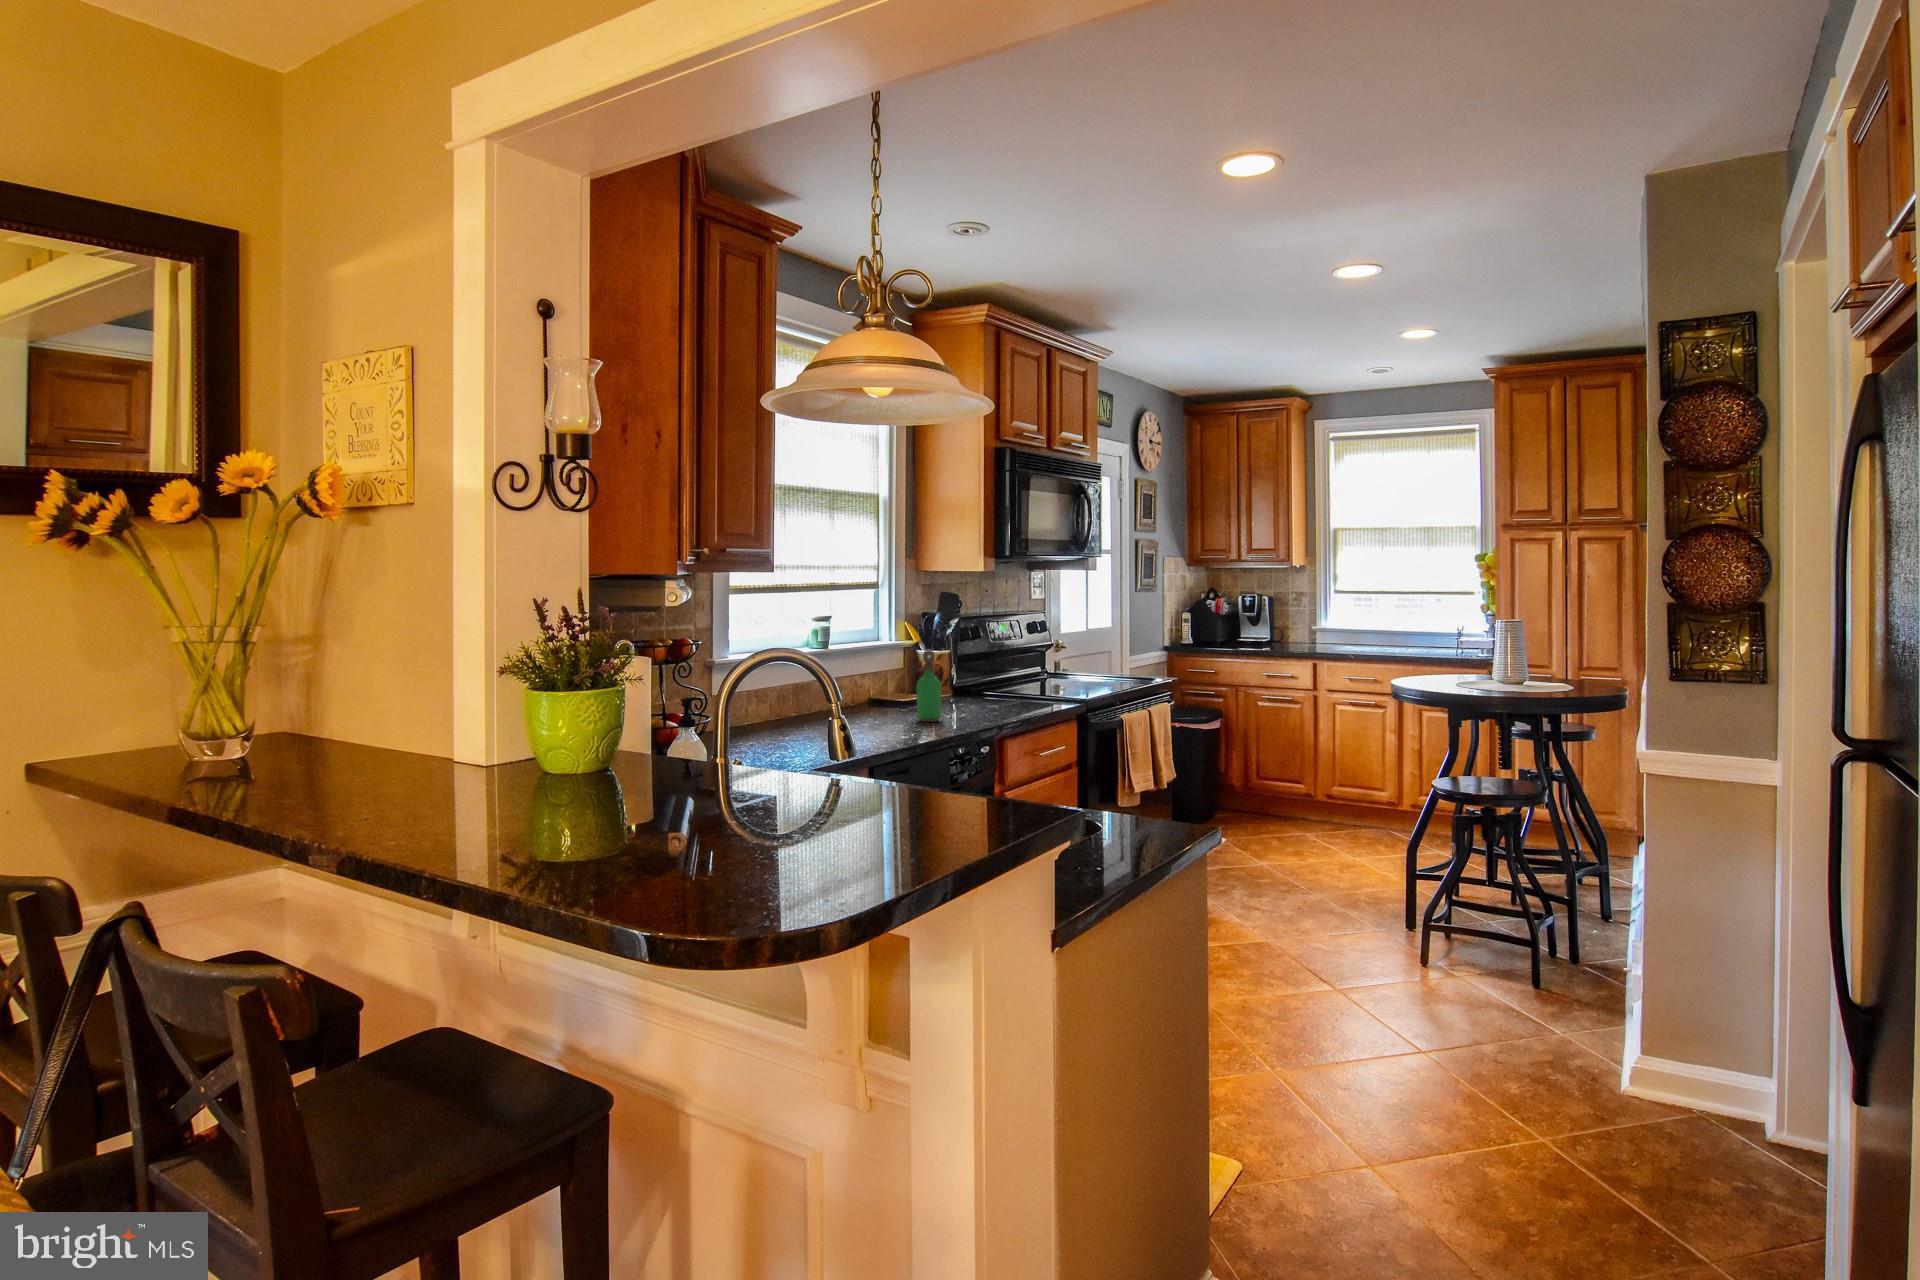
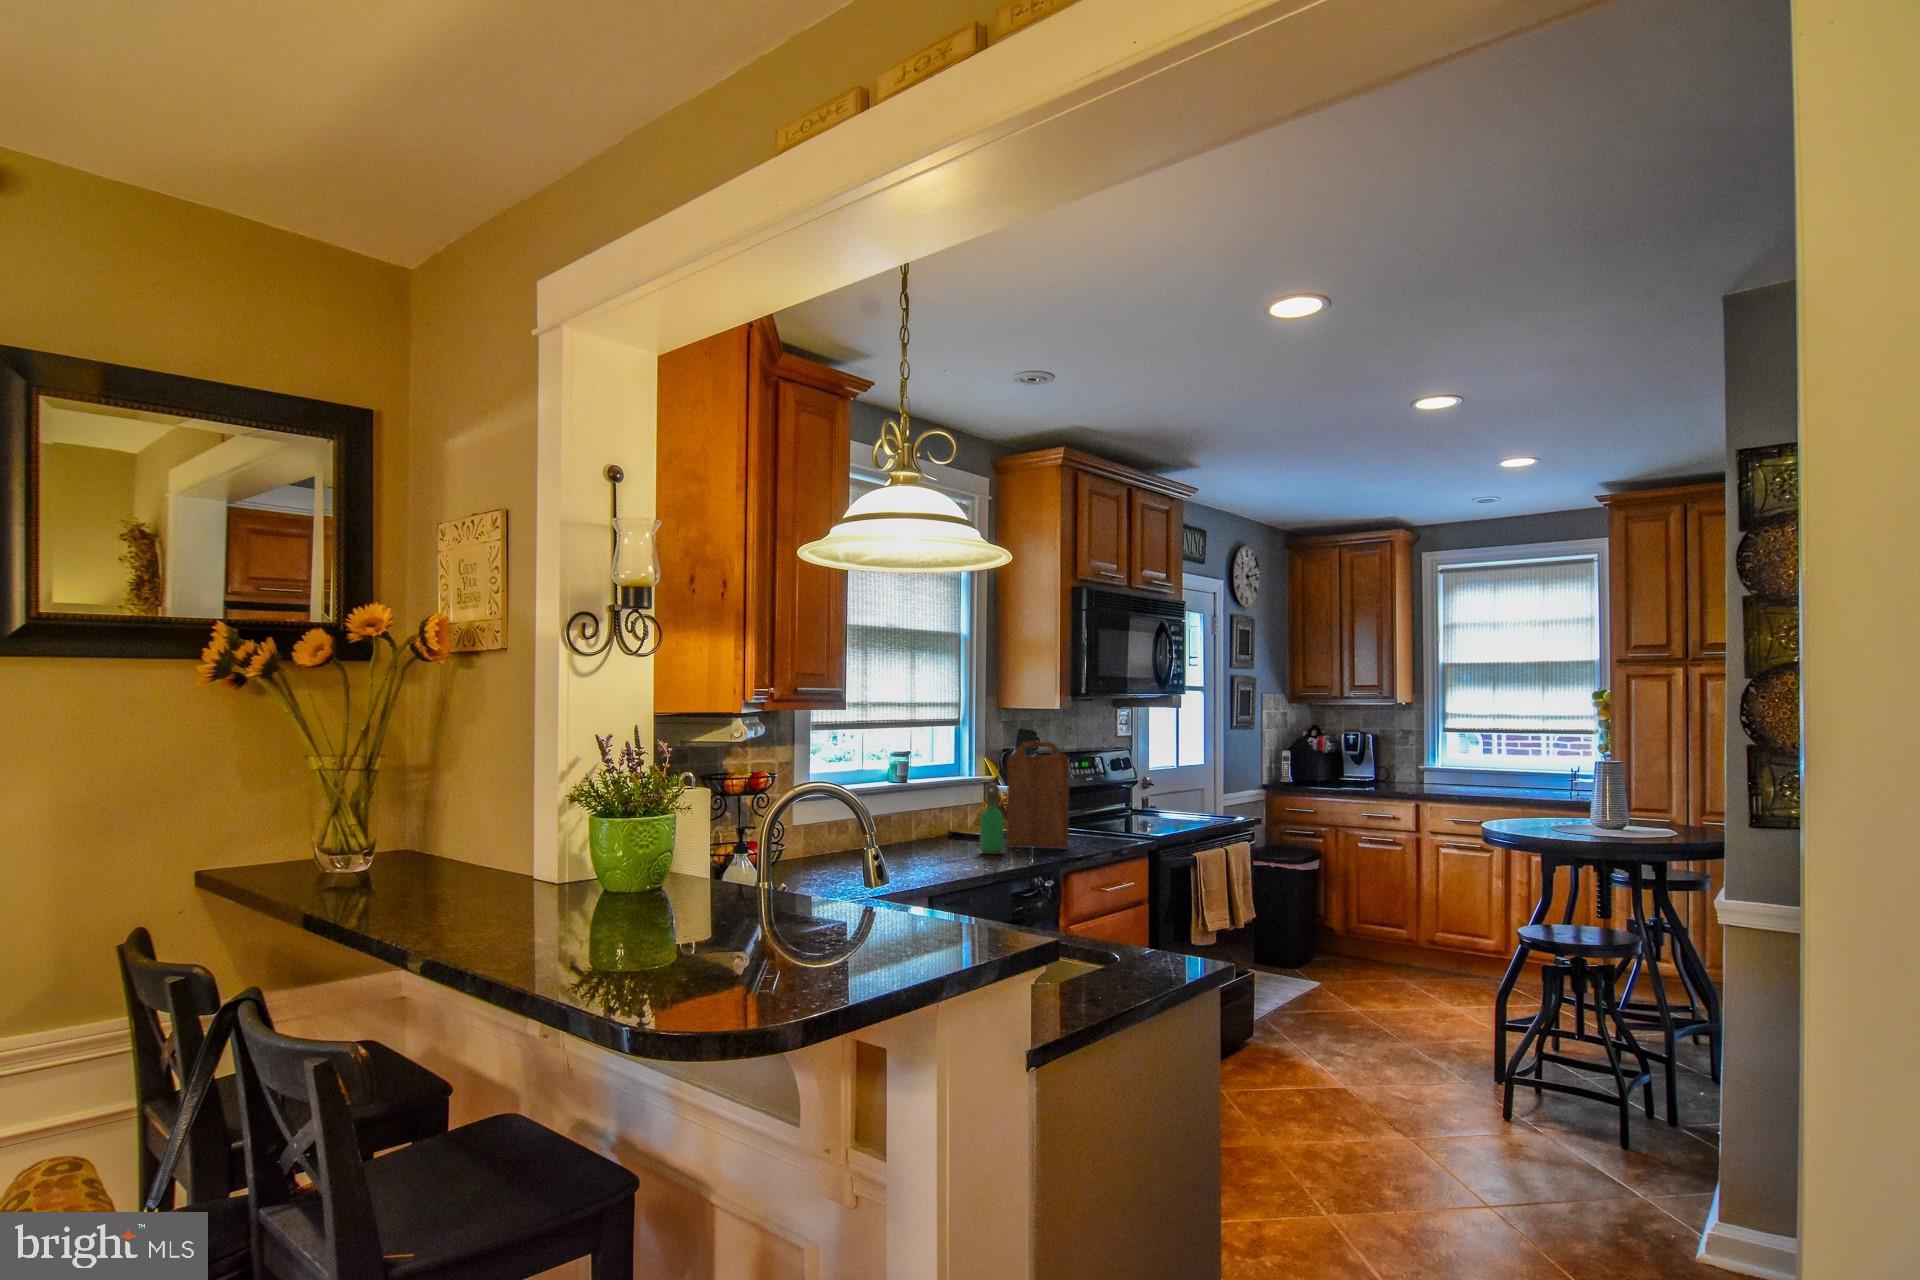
cutting board: none [941,607,1003,714] -> present [1007,741,1069,848]

